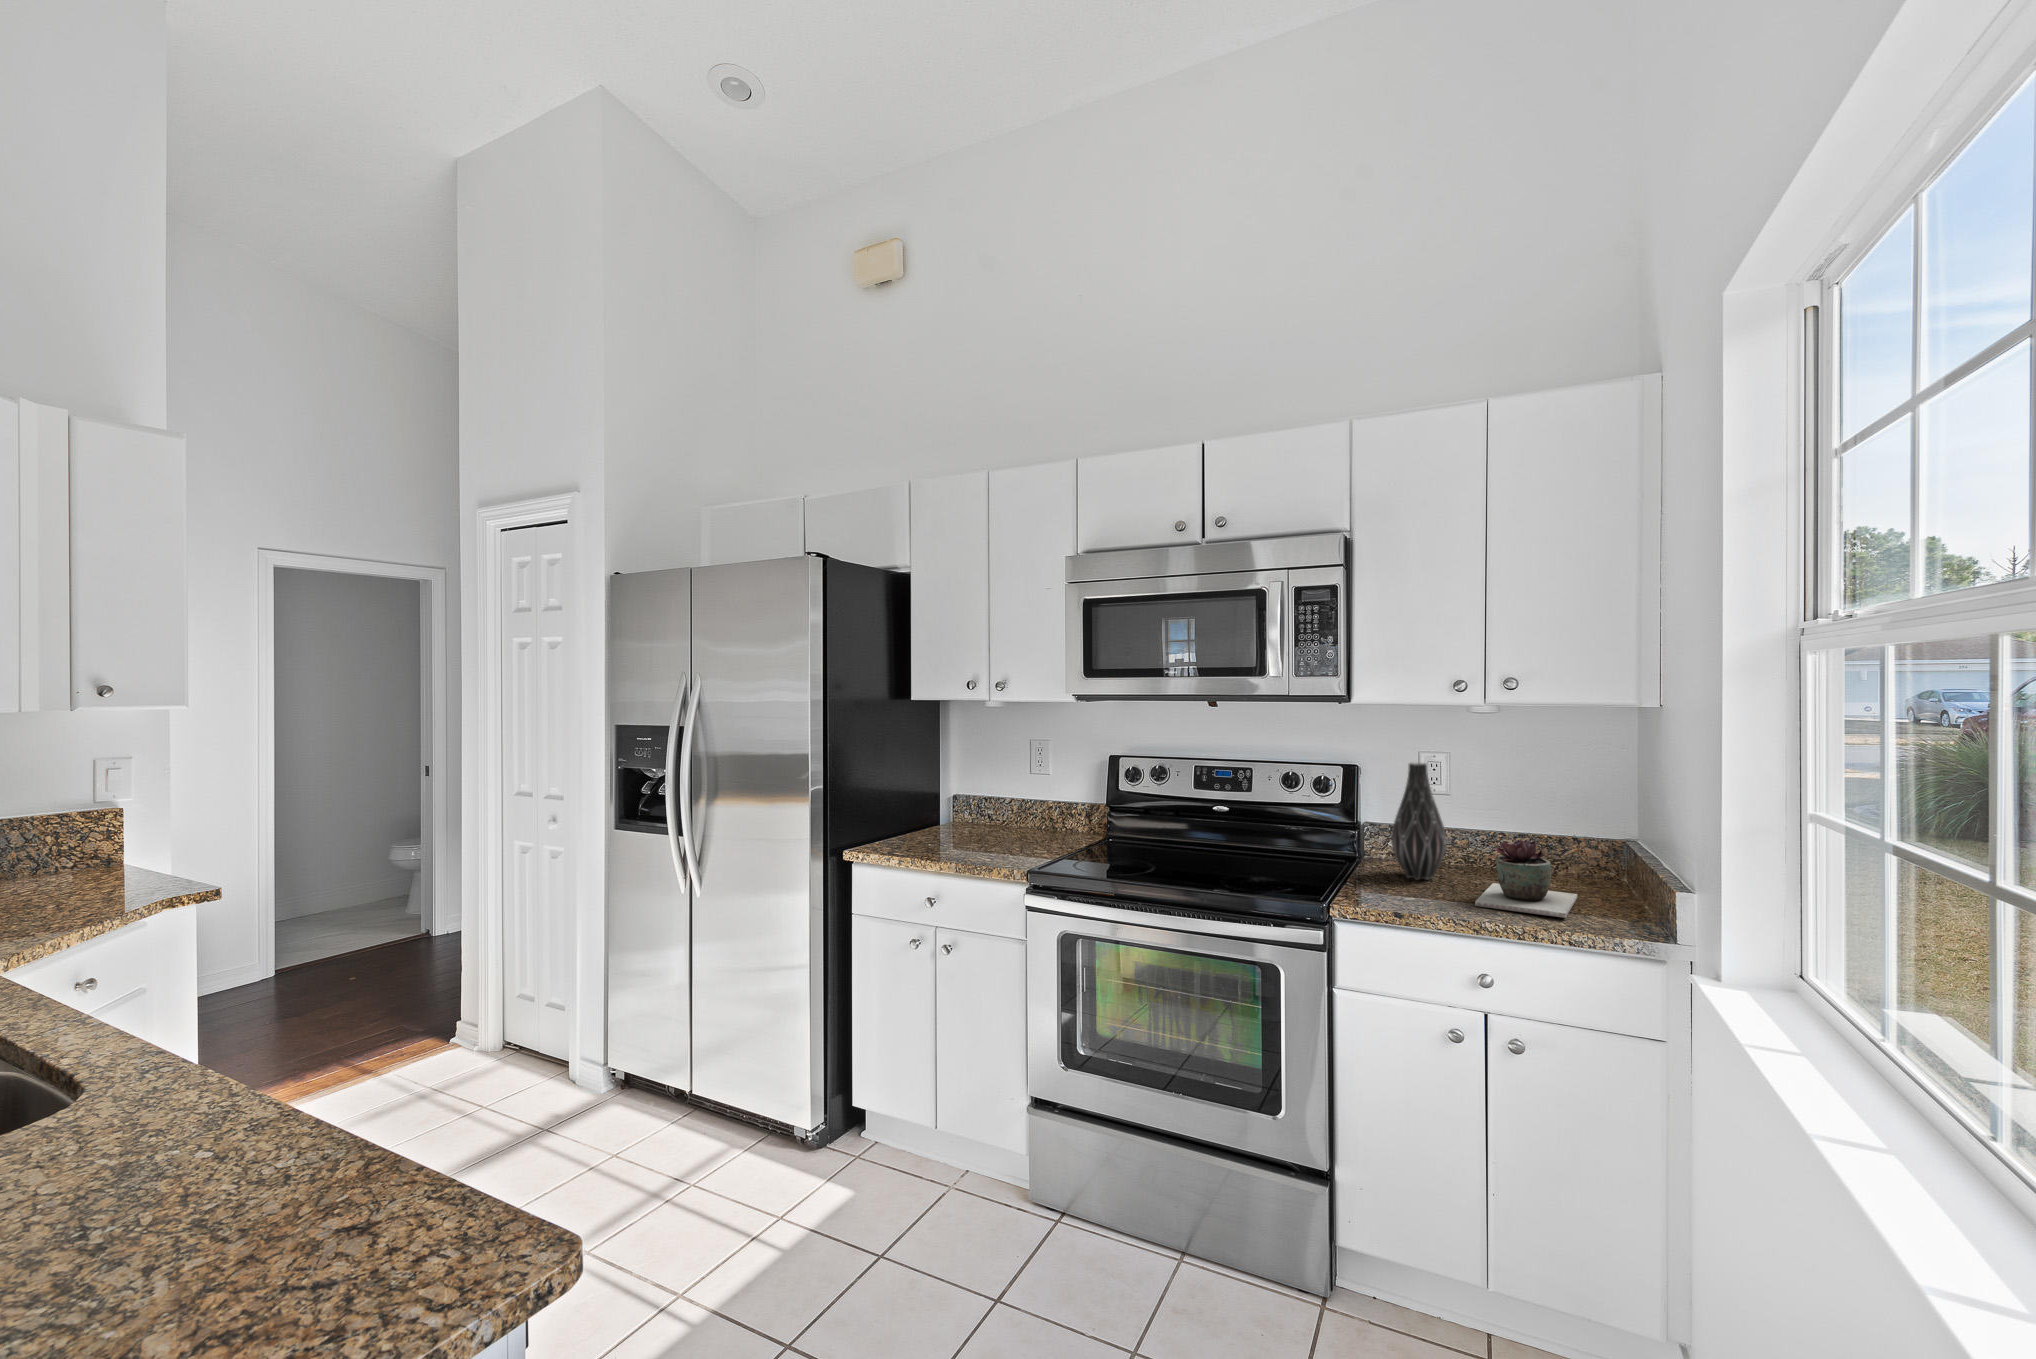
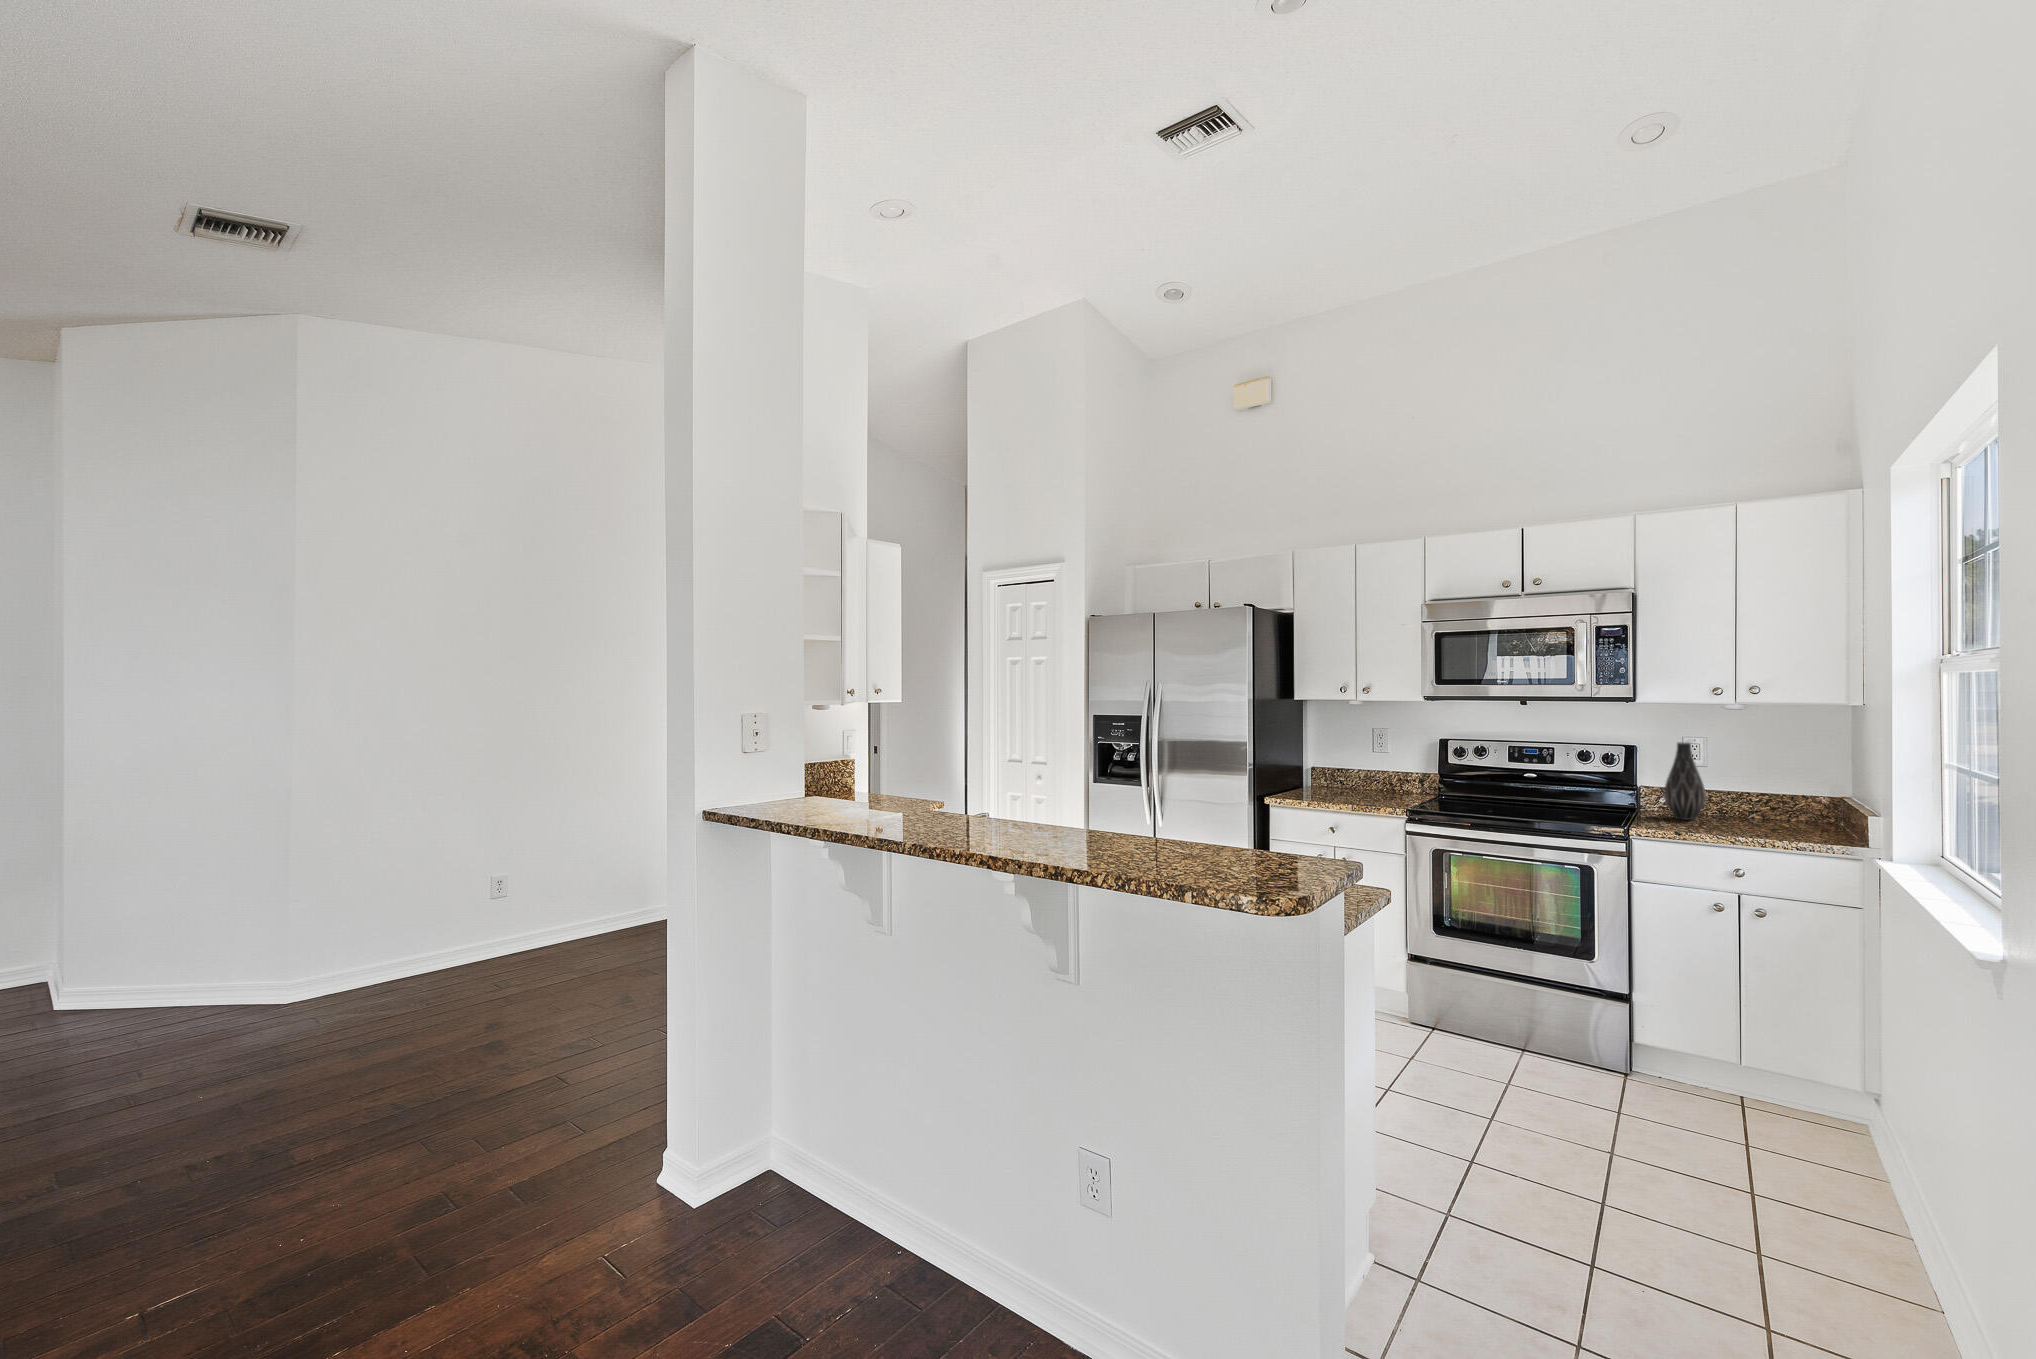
succulent plant: present [1475,840,1577,918] -> none [1730,791,1804,838]

